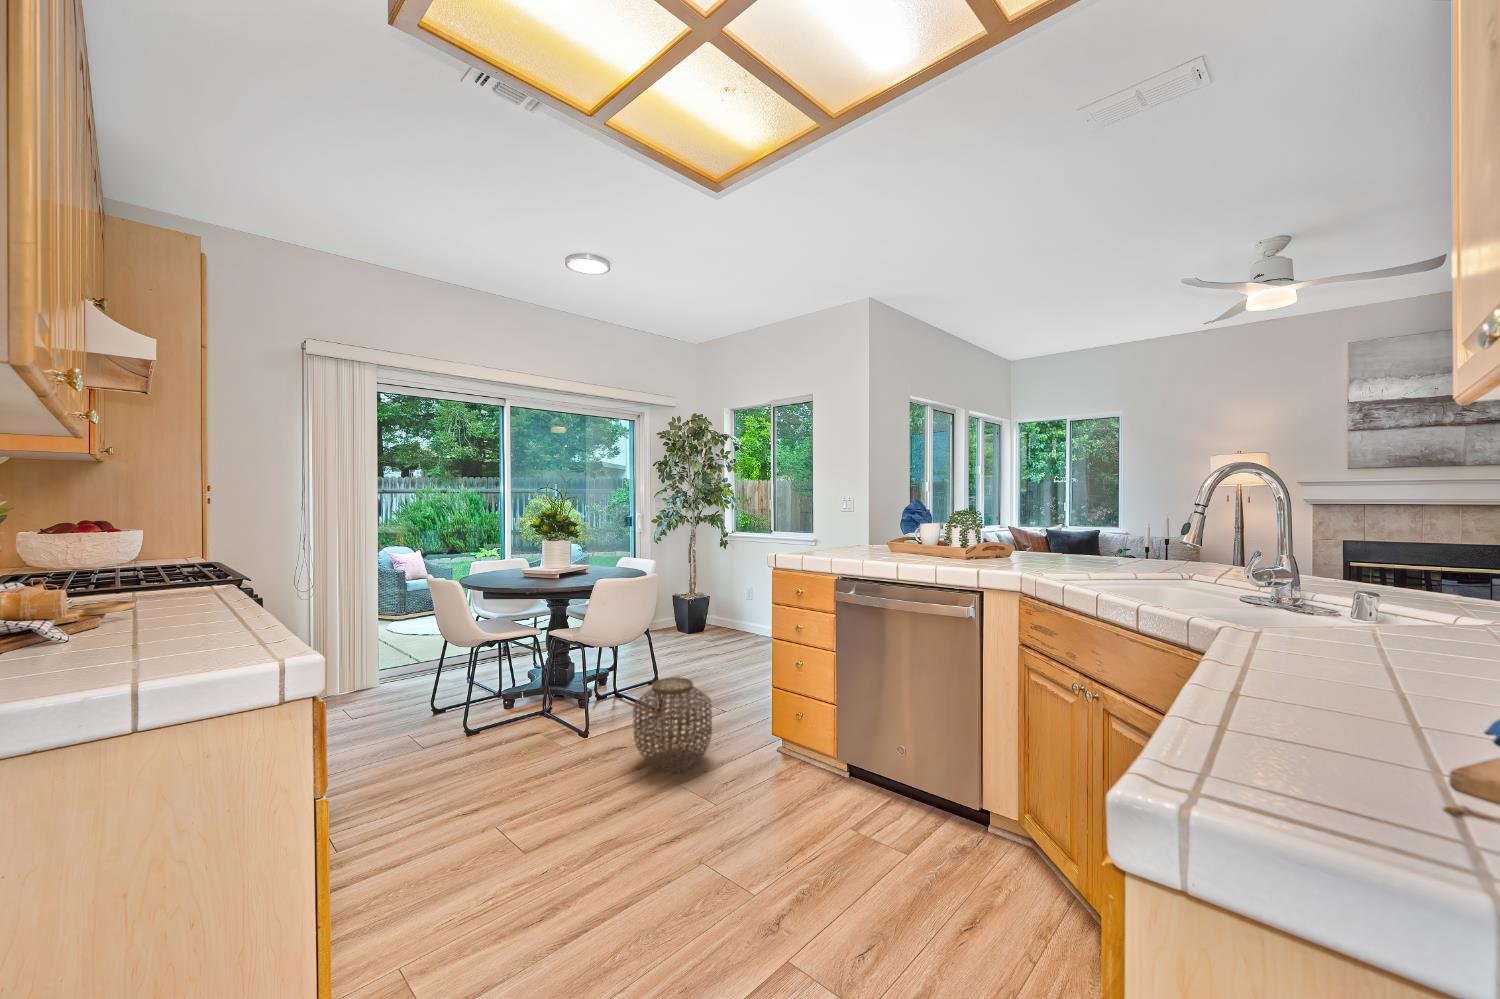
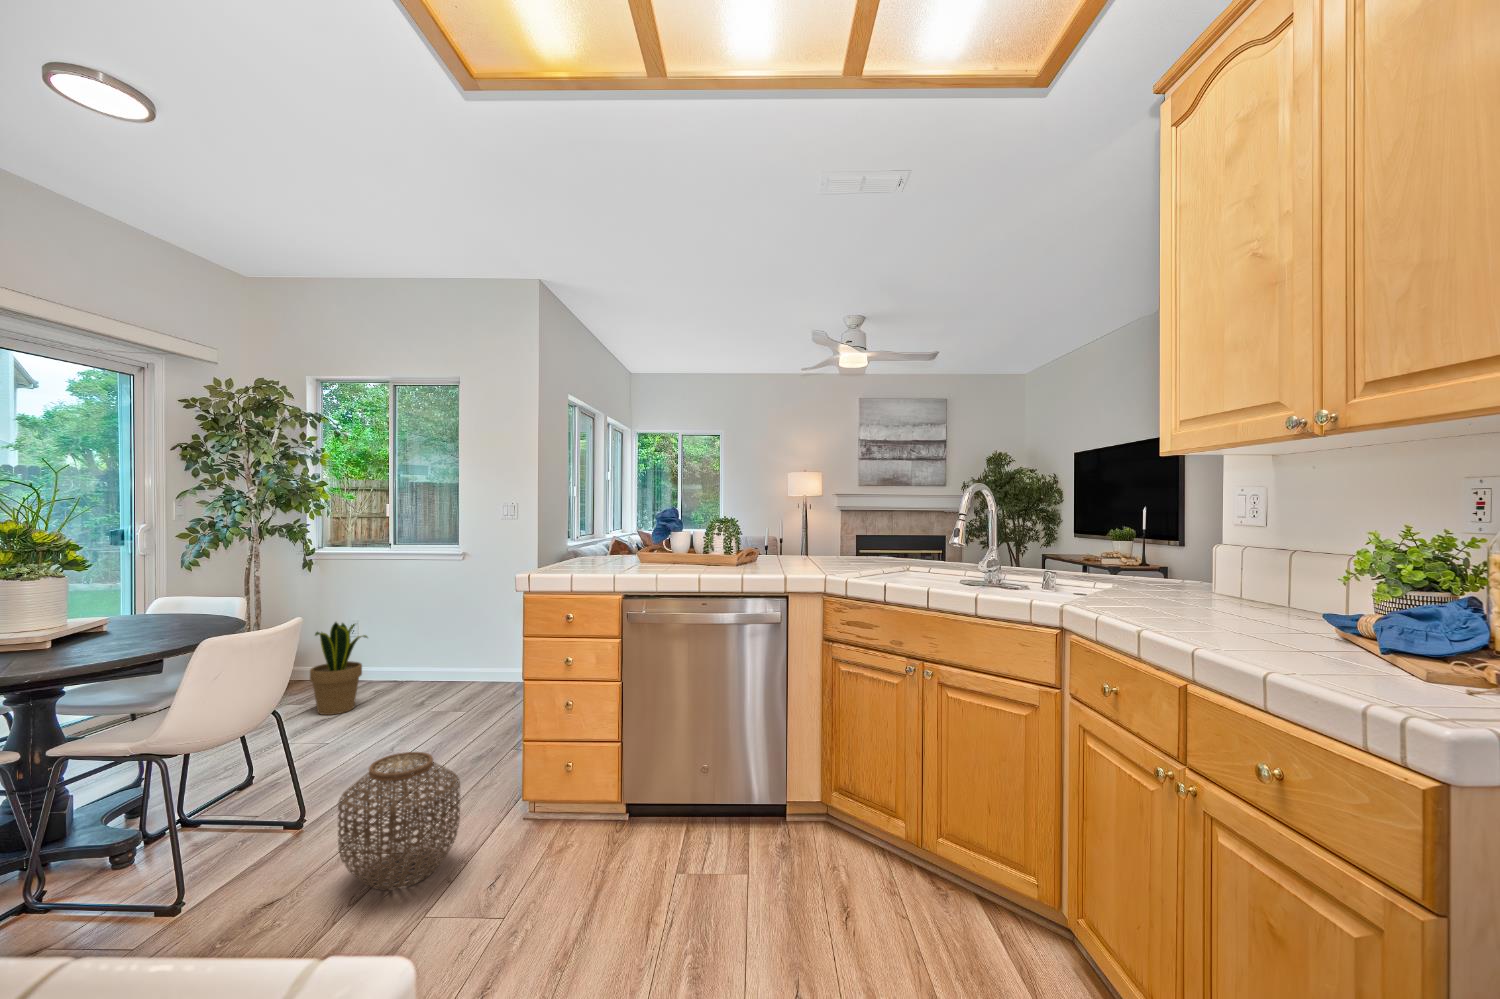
potted plant: none [713,584,748,651] -> present [310,622,367,715]

